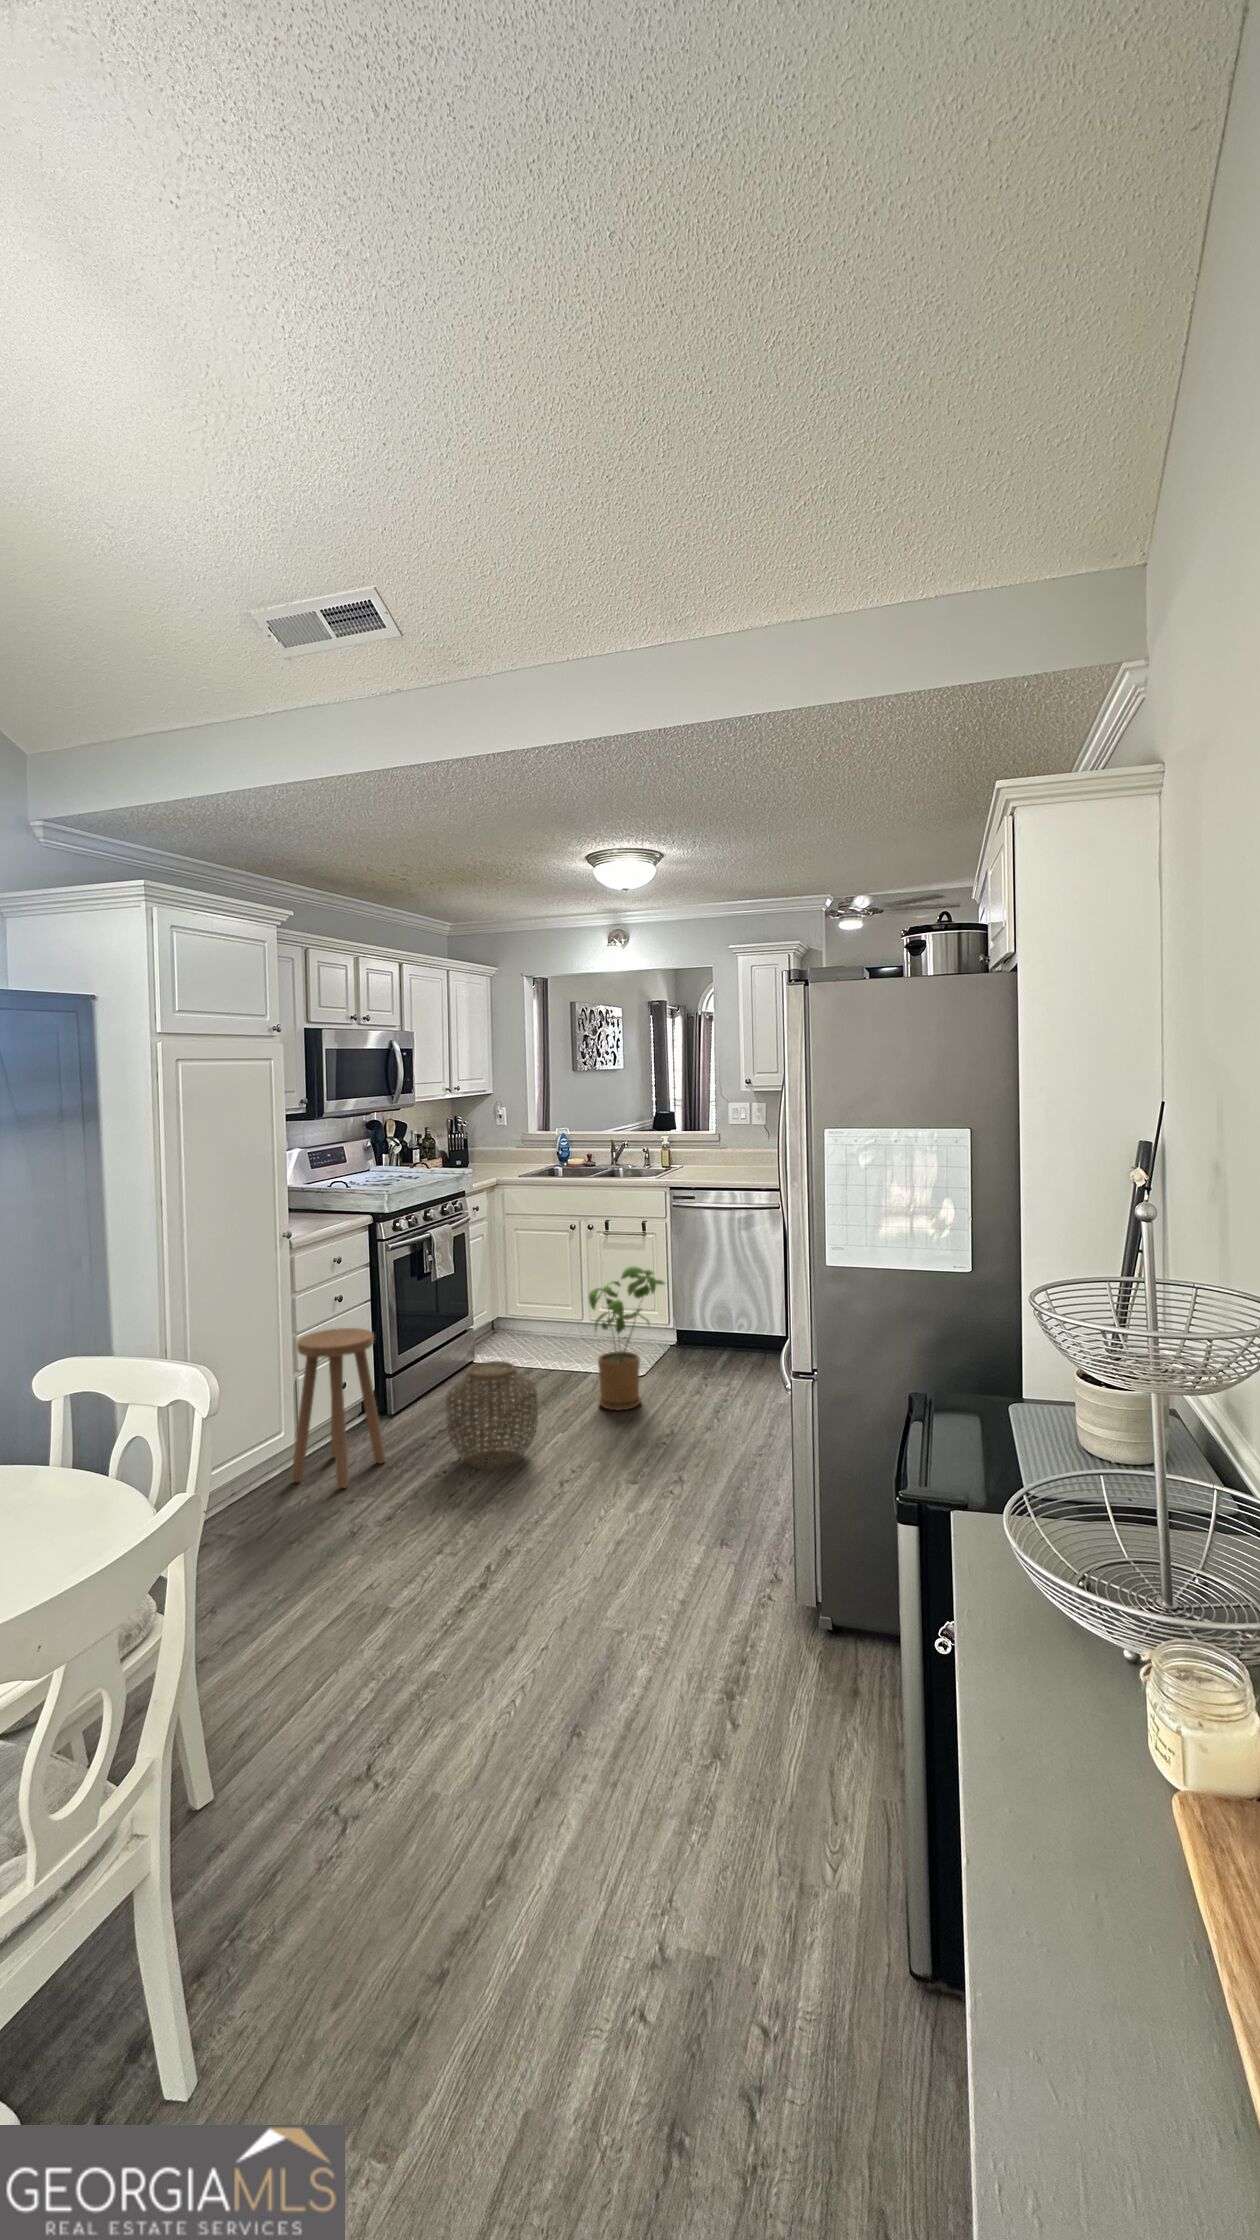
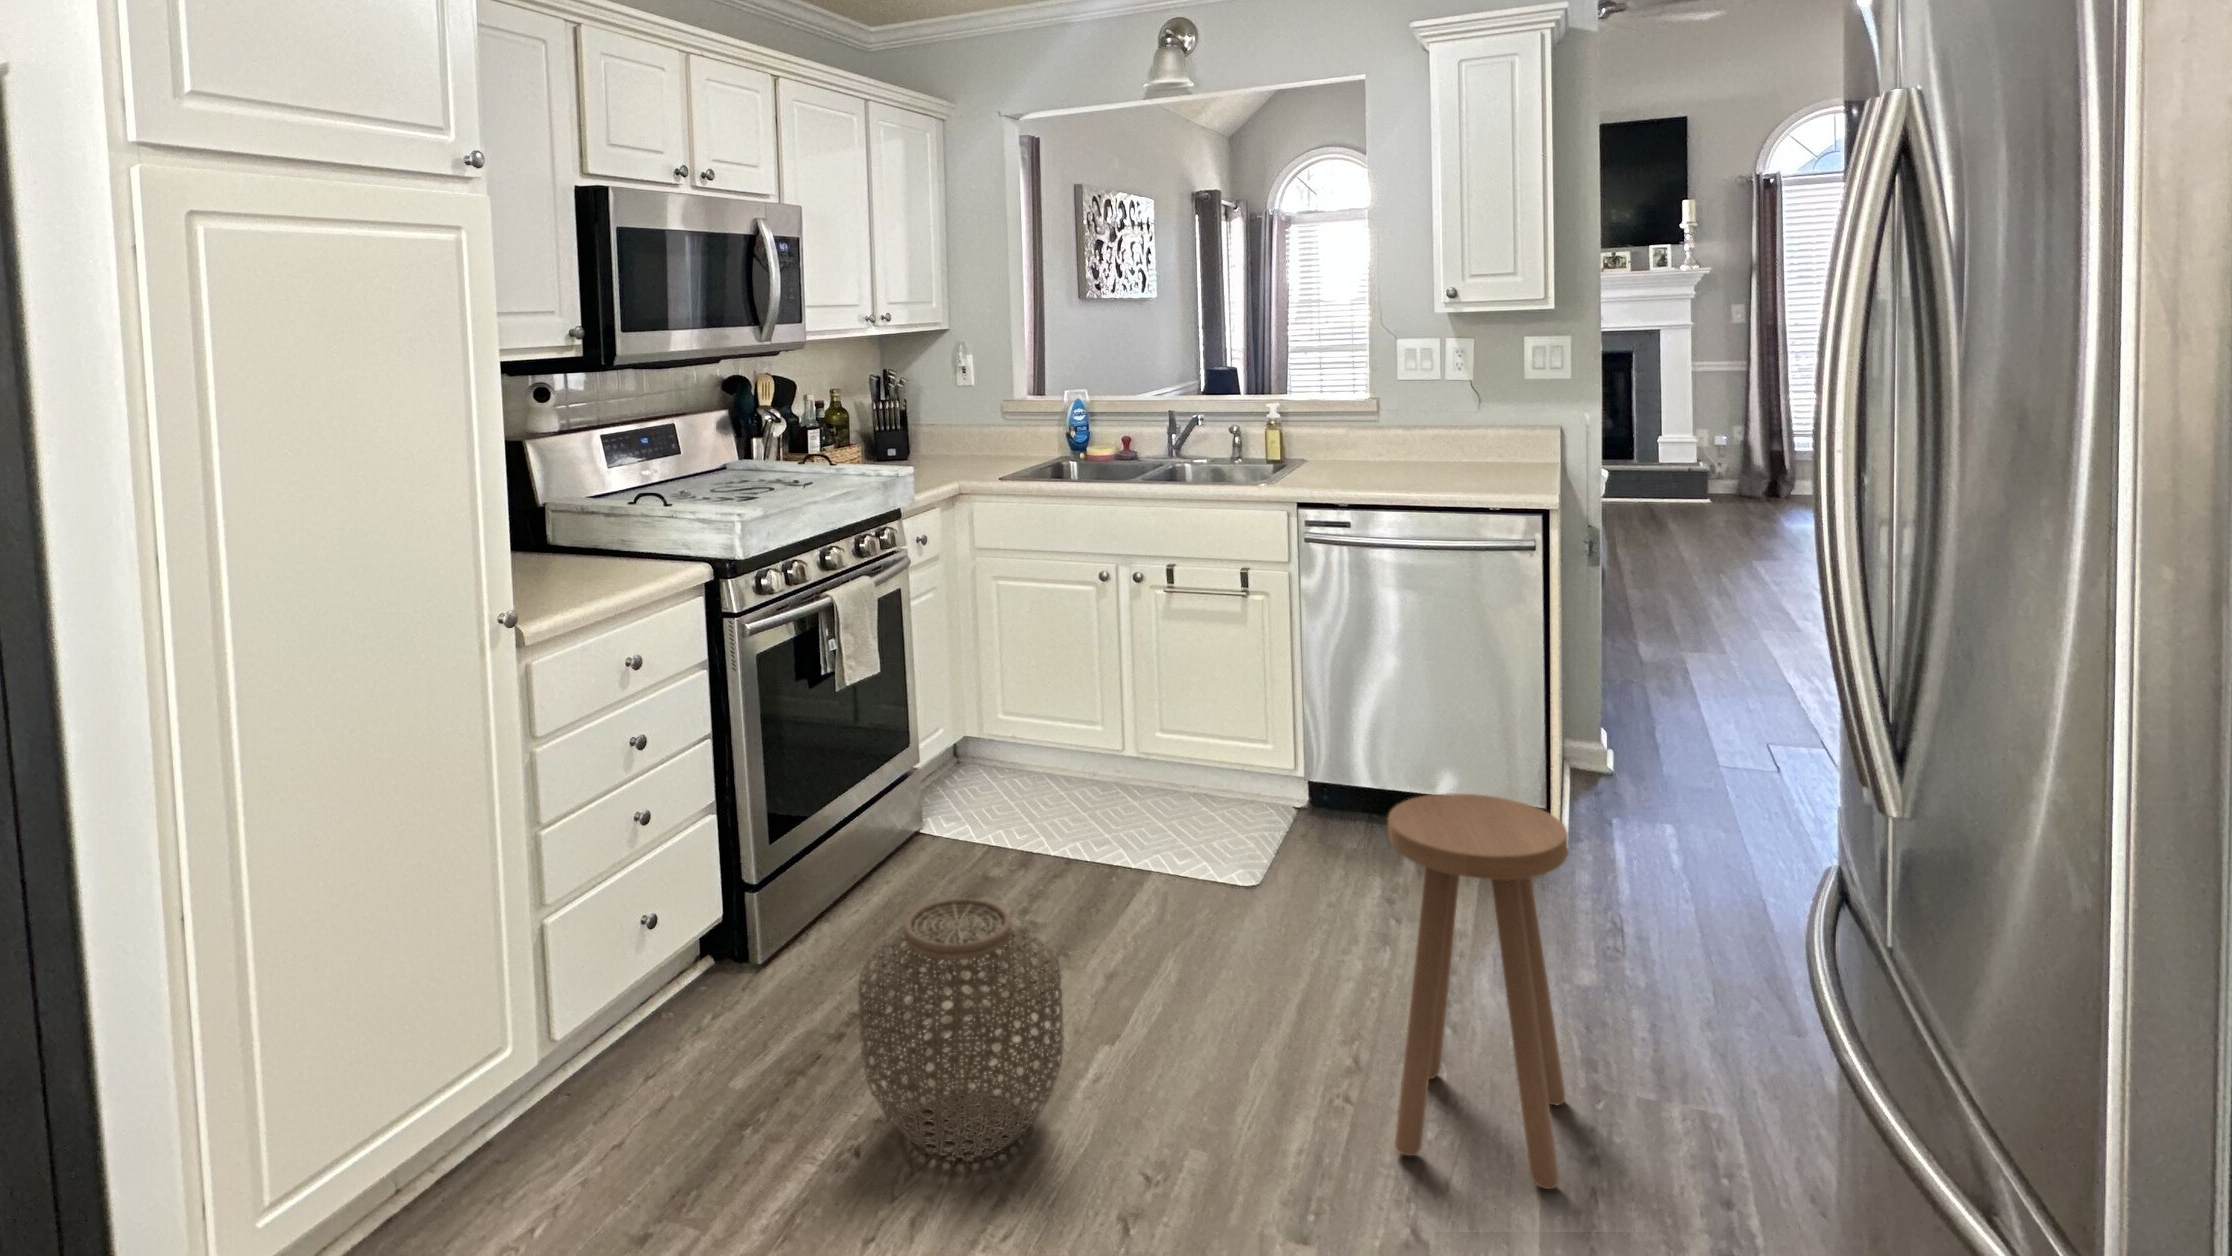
house plant: present [589,1266,665,1410] -> none [1155,676,1329,983]
stool: present [291,1328,386,1488] -> present [1388,793,1568,1189]

